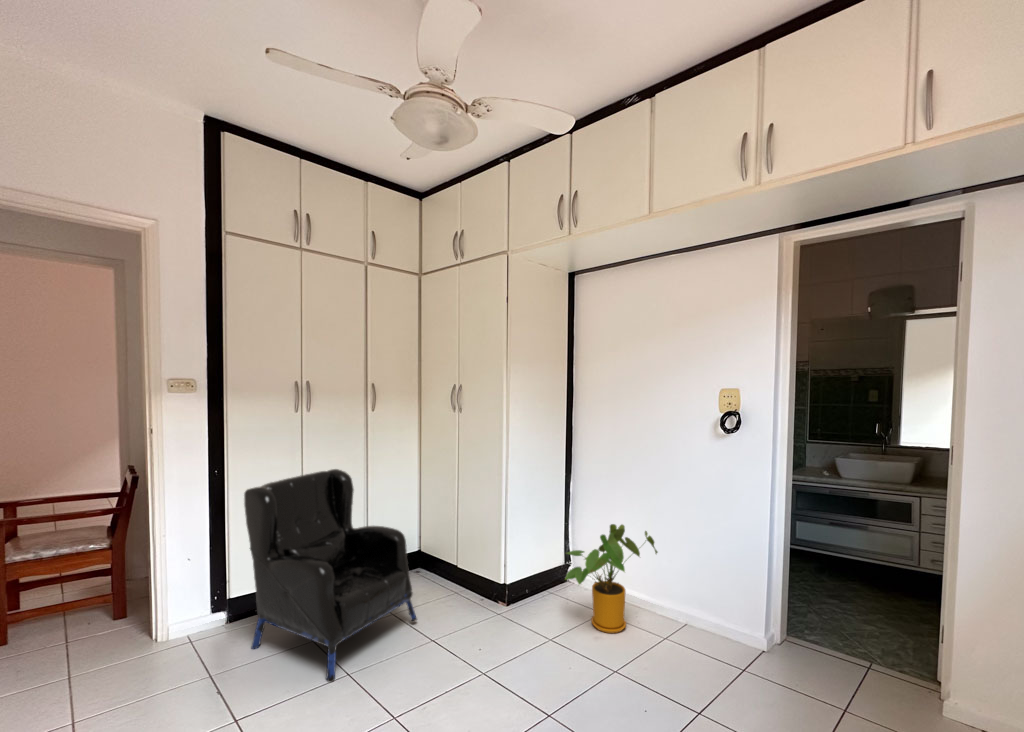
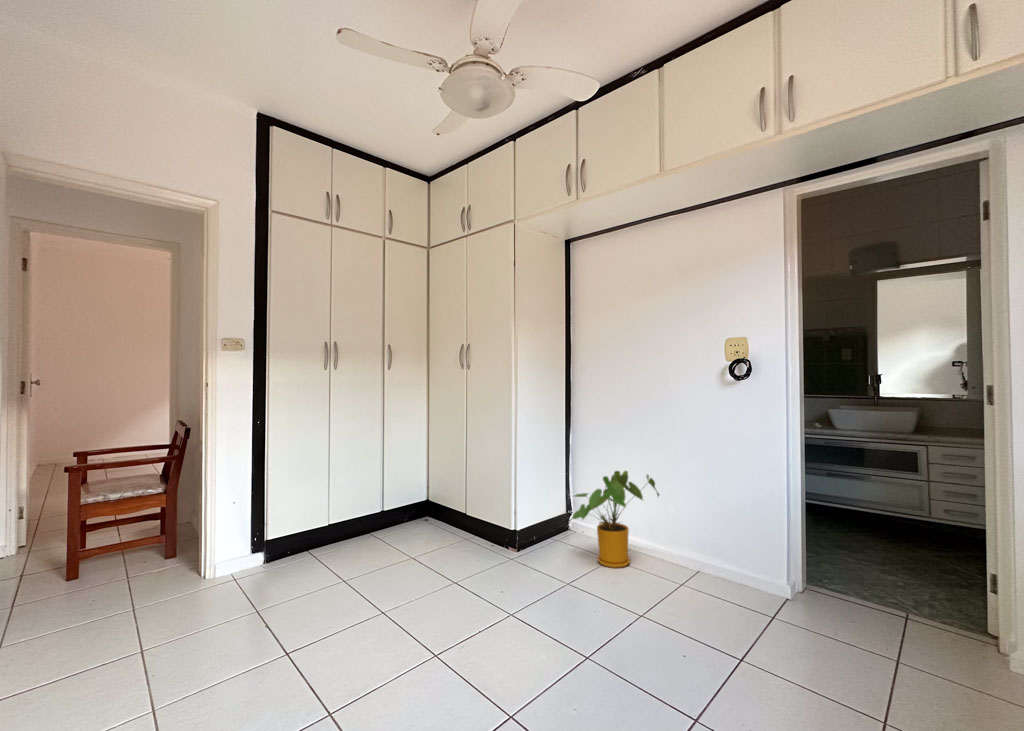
armchair: present [244,469,417,682] -> none [278,425,435,600]

